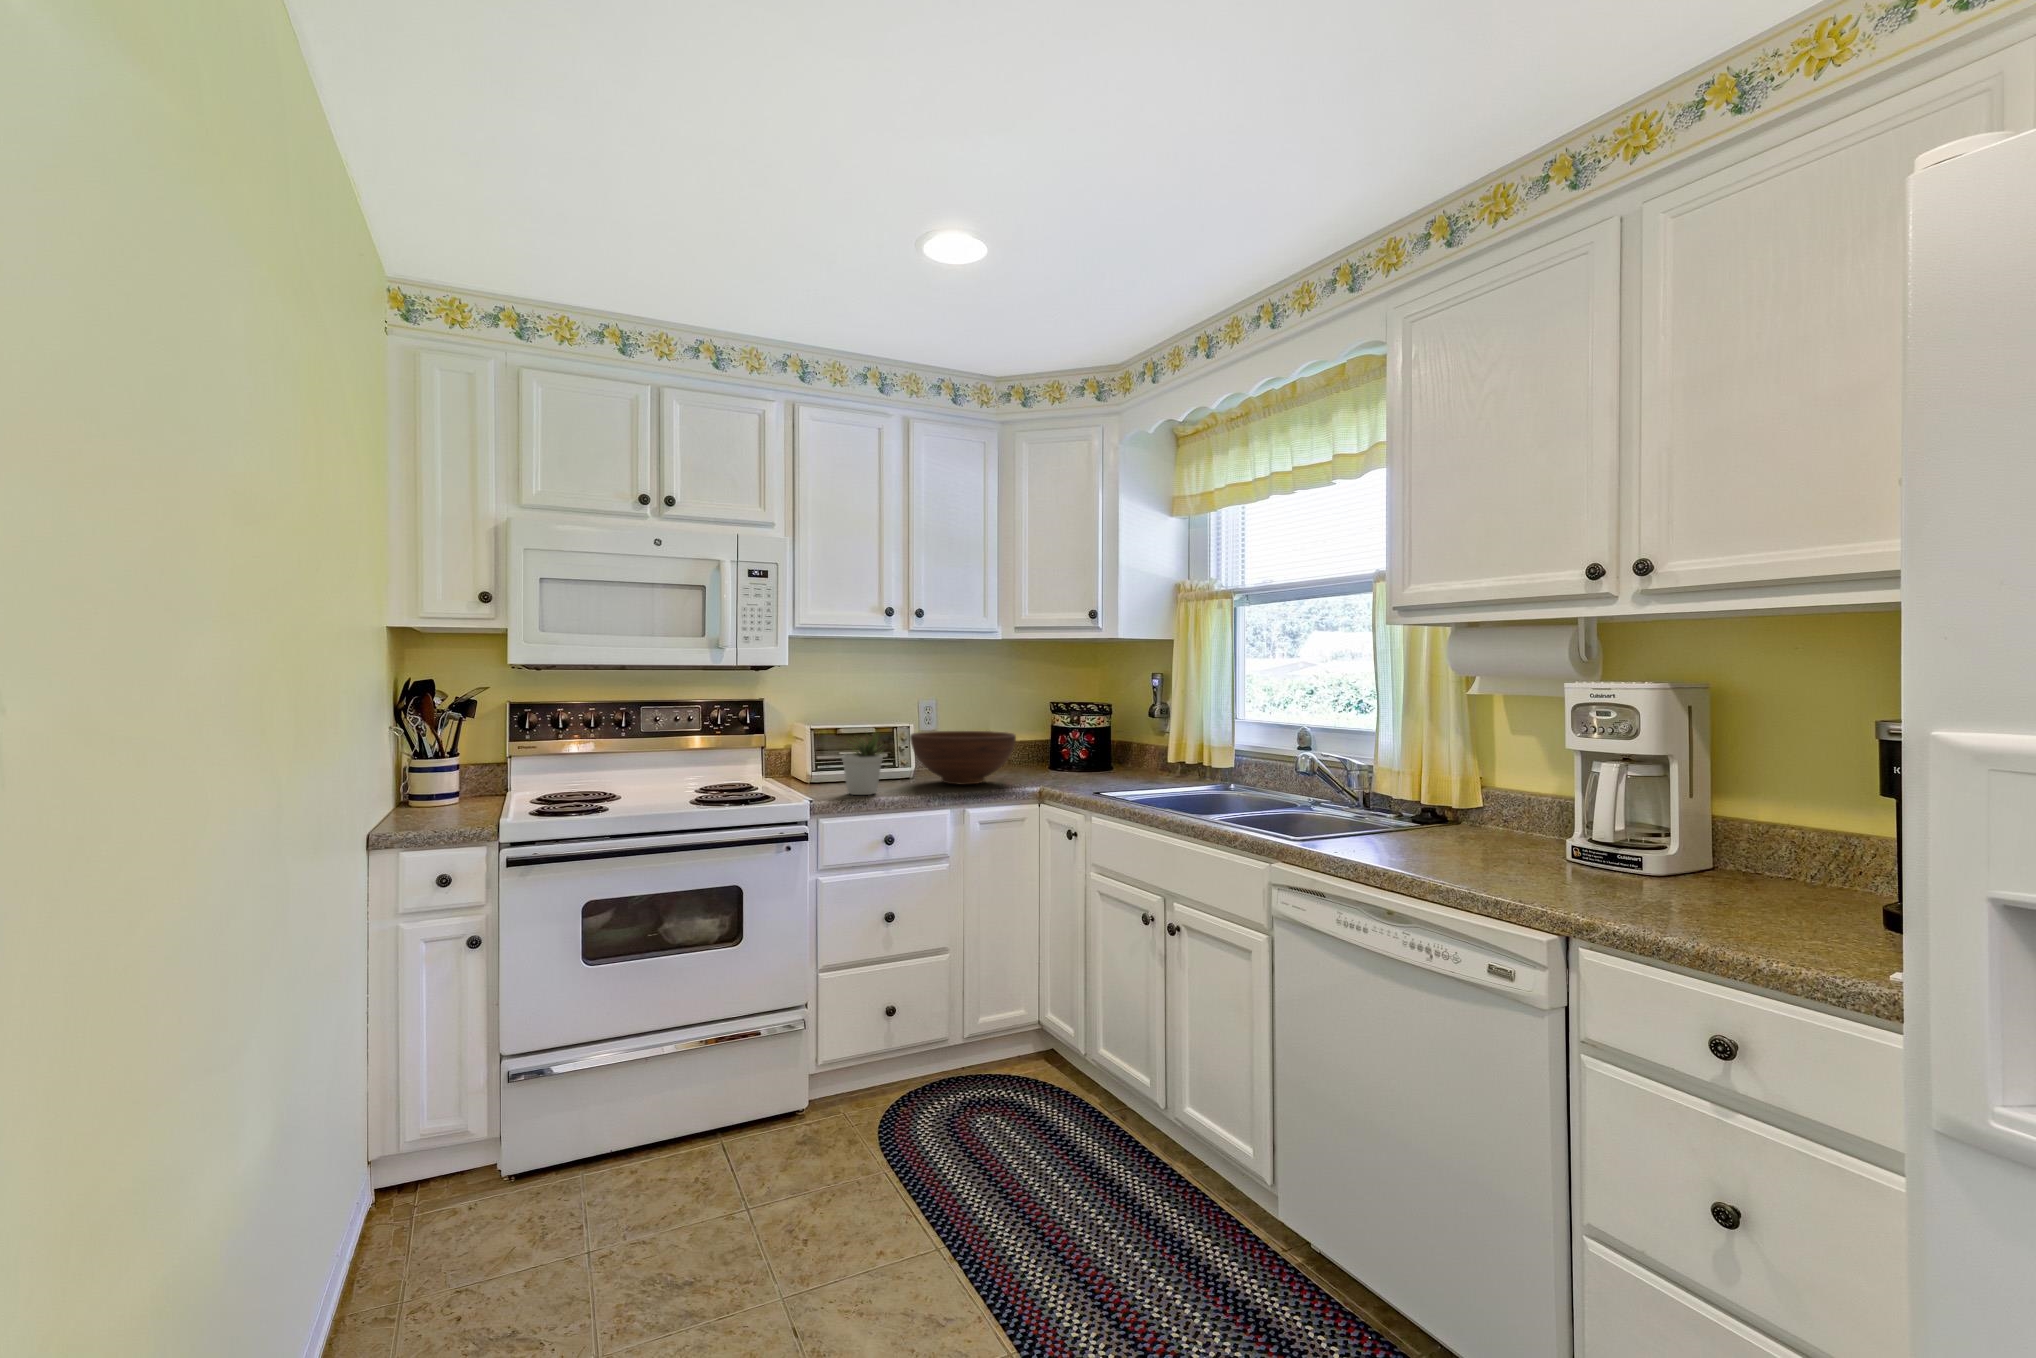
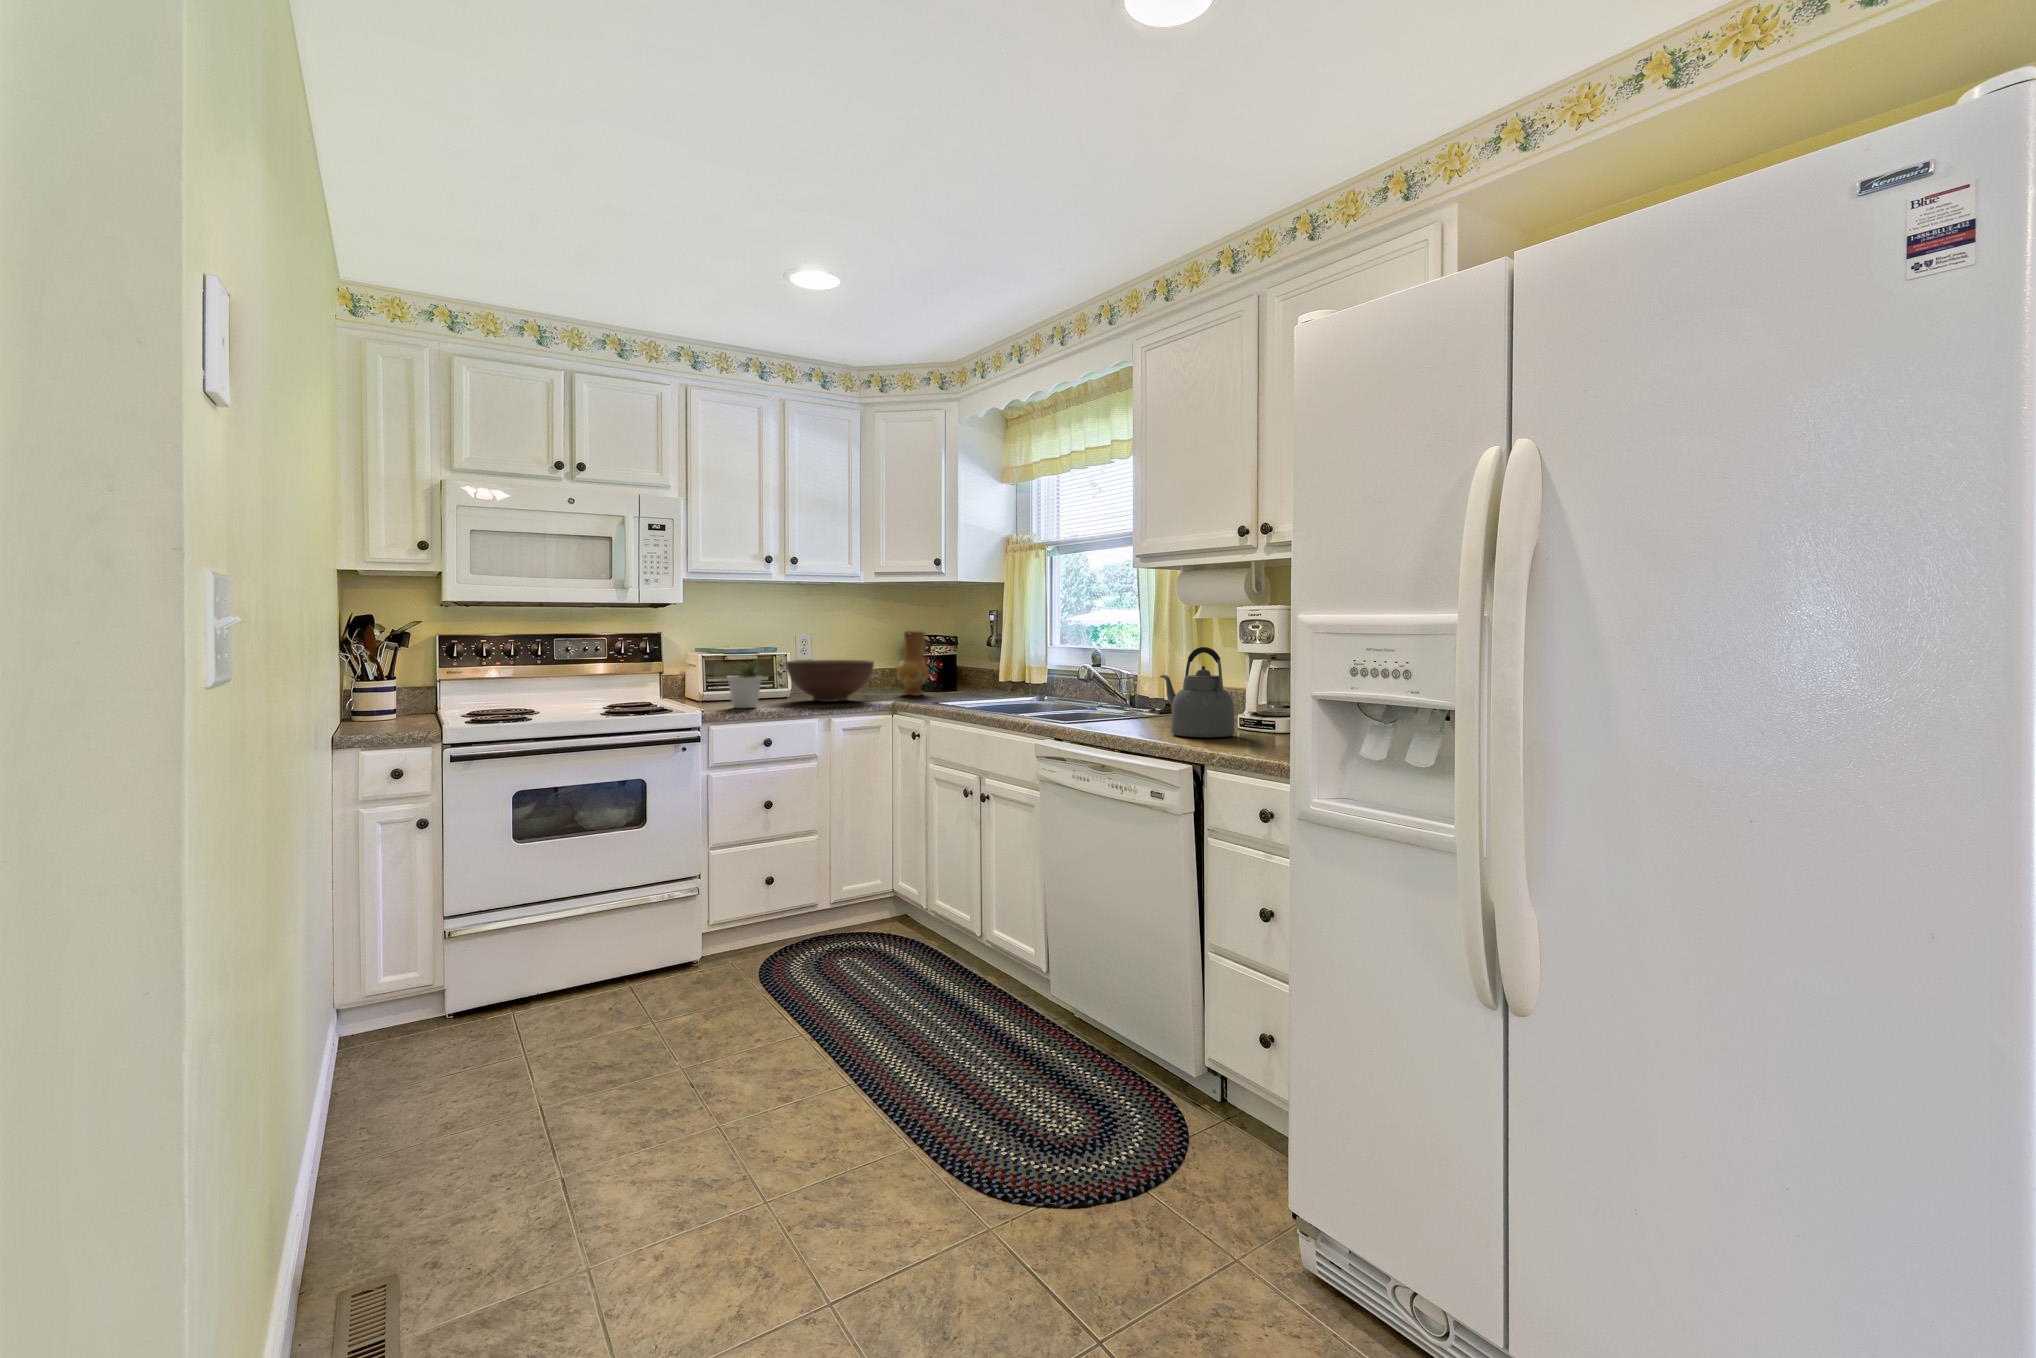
ceramic jug: none [1040,696,1078,775] -> present [897,631,928,696]
kettle: none [1453,745,1588,884] -> present [1160,647,1234,737]

